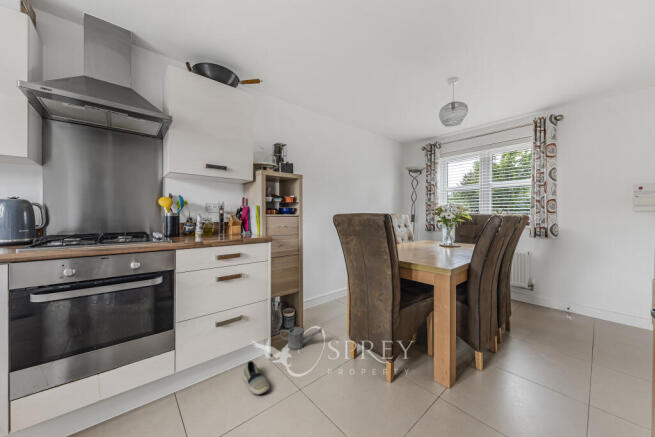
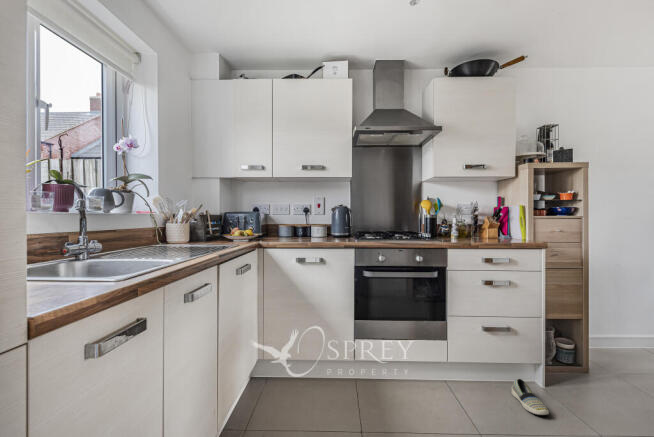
watering can: present [280,327,322,350] -> none [555,361,626,393]

